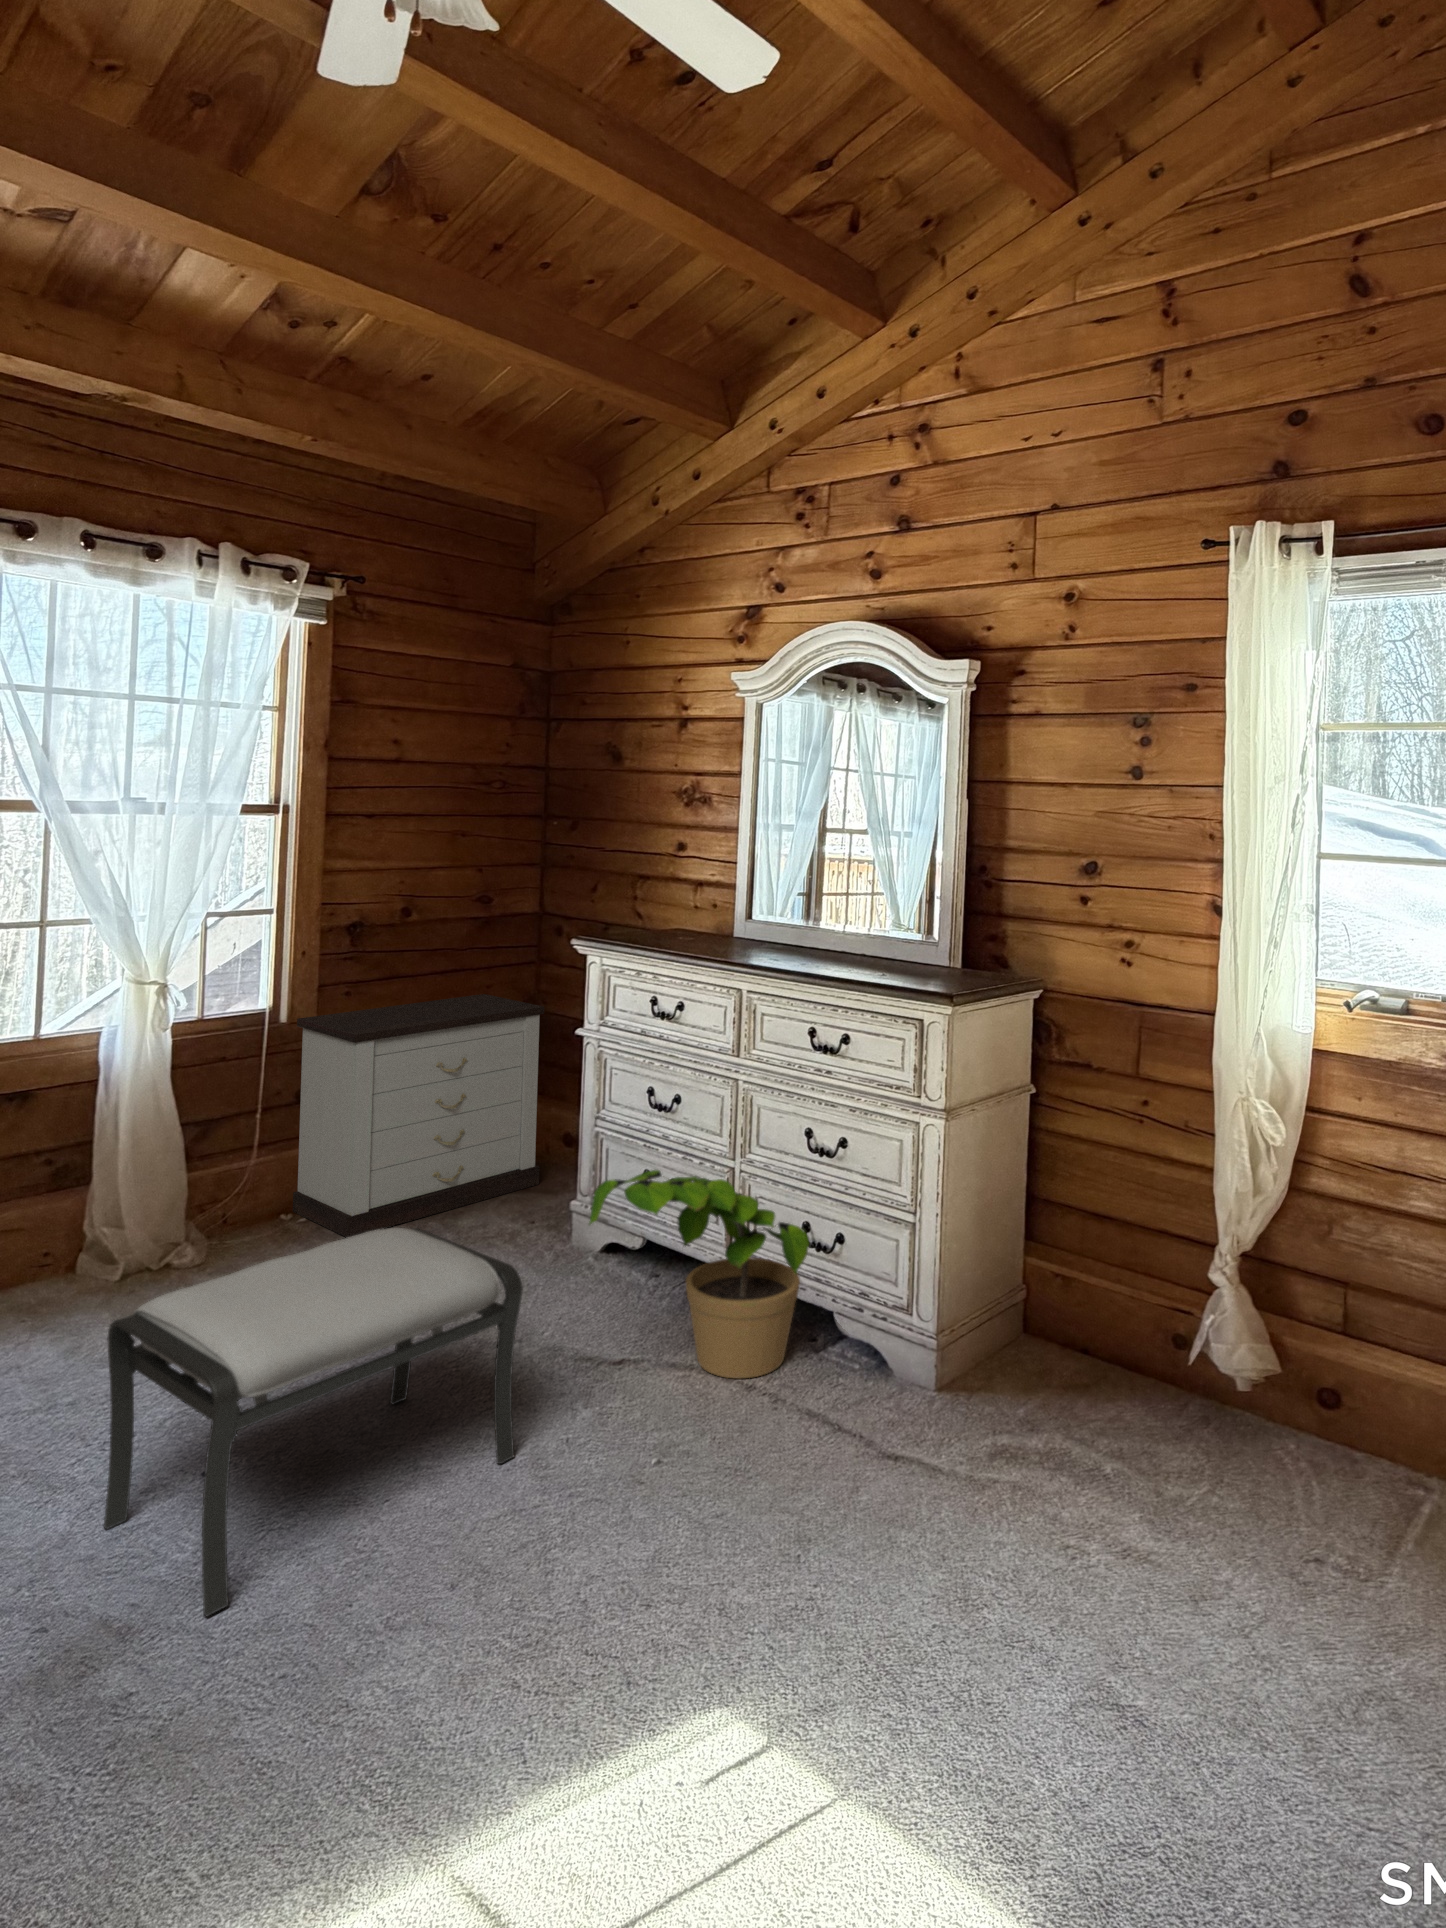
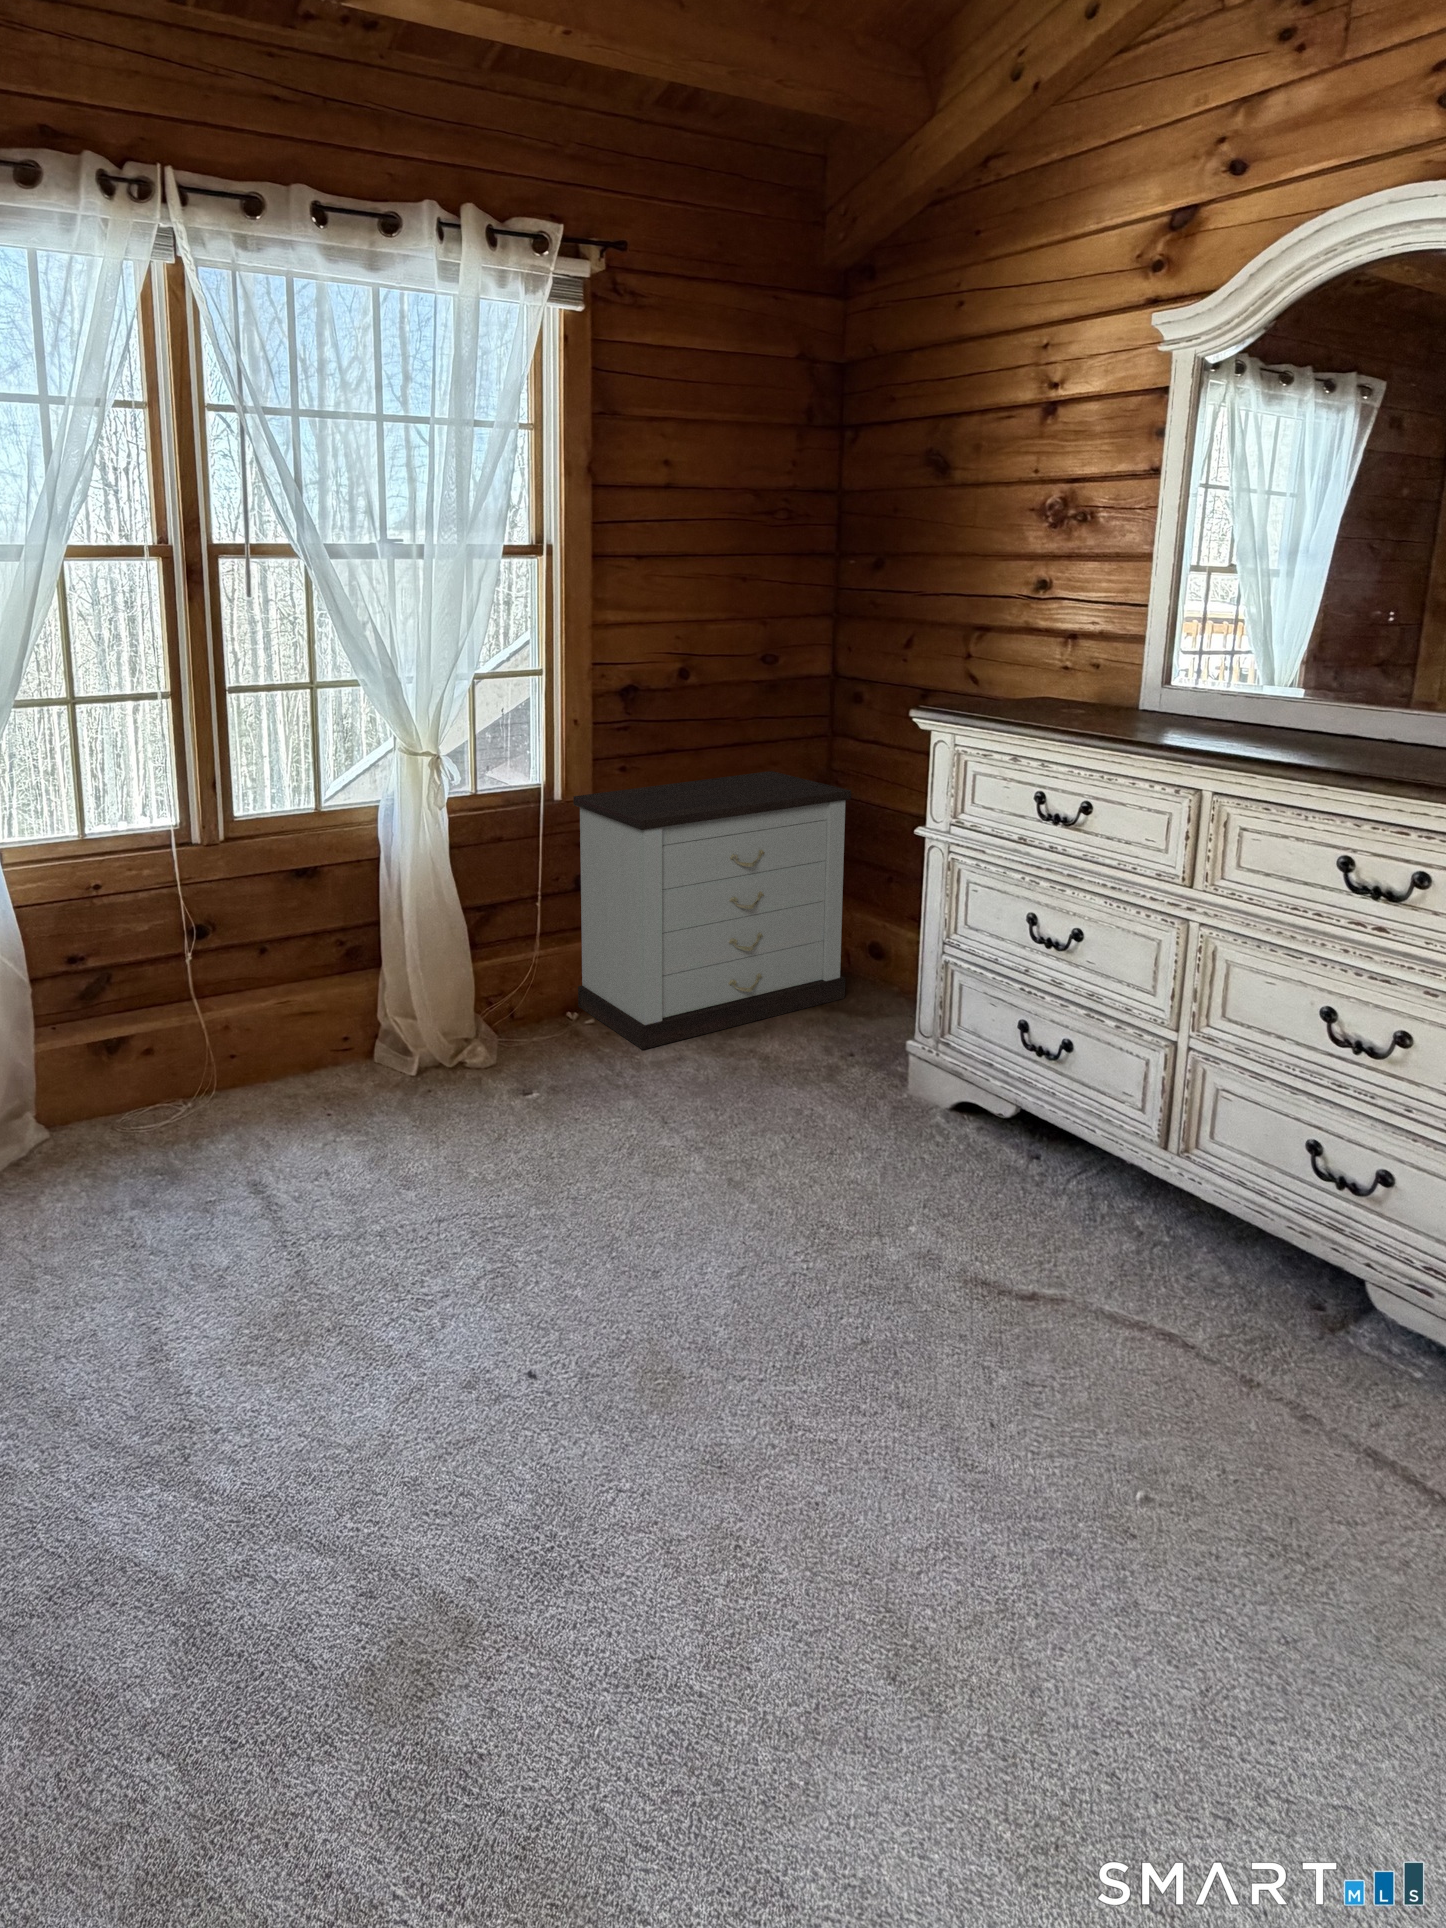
potted plant: present [589,1170,809,1379] -> none [1014,1060,1354,1365]
ottoman: present [104,1228,523,1616] -> none [405,1101,937,1659]

